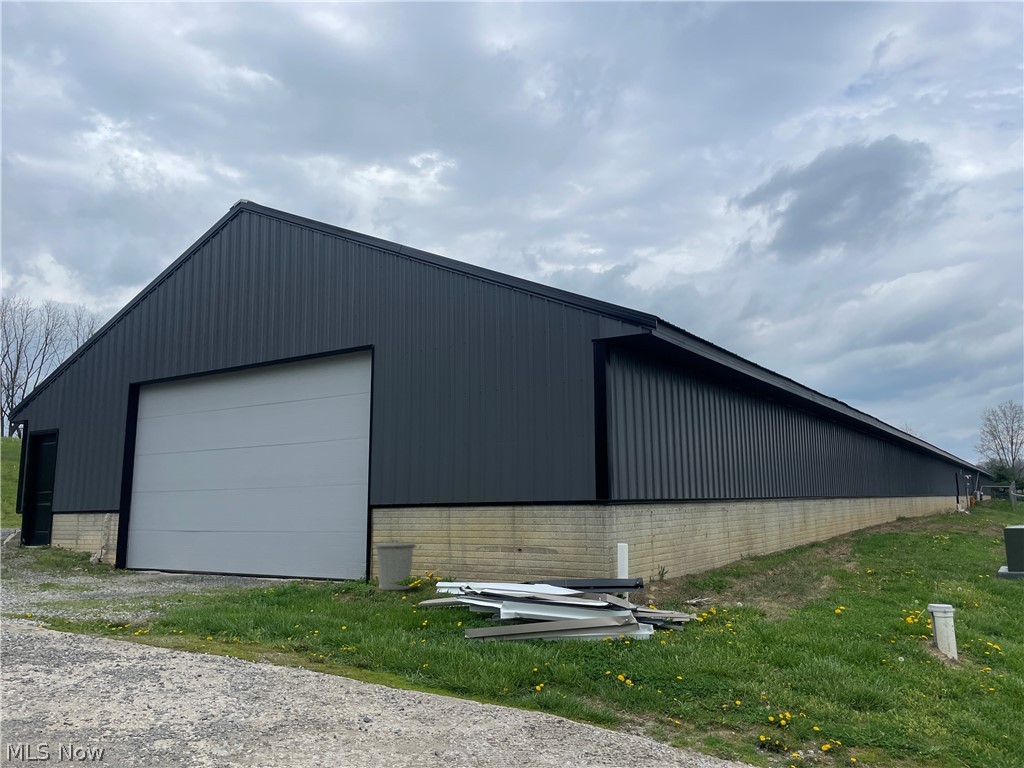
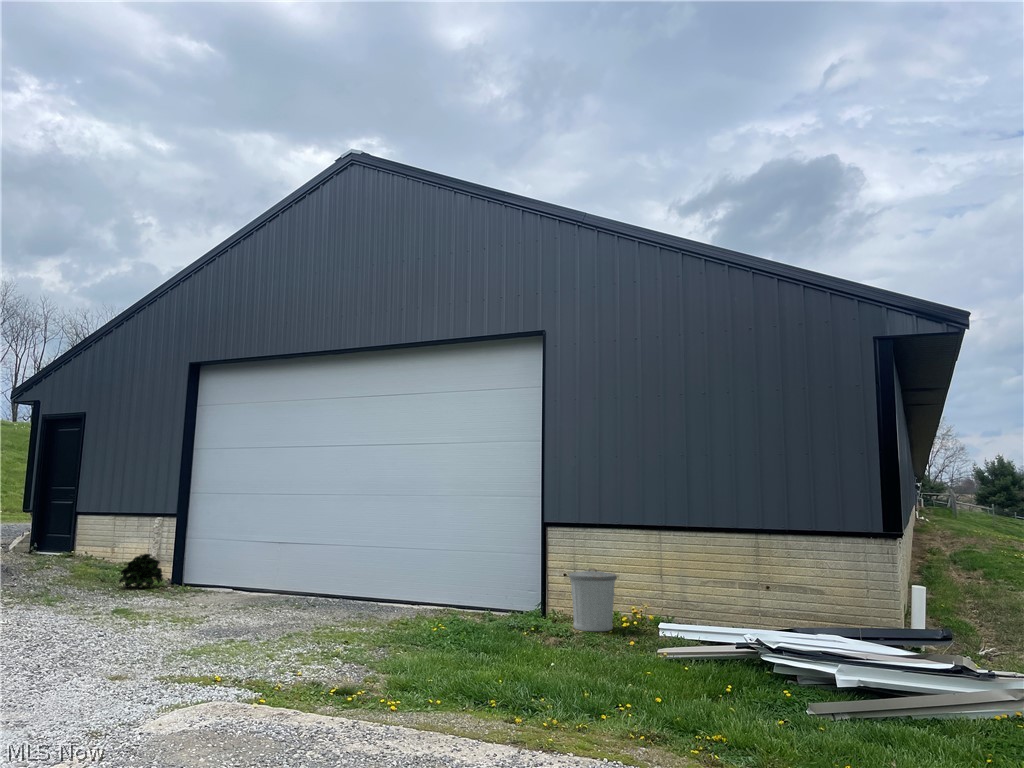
potted plant: none [72,543,111,572] -> present [119,554,163,588]

